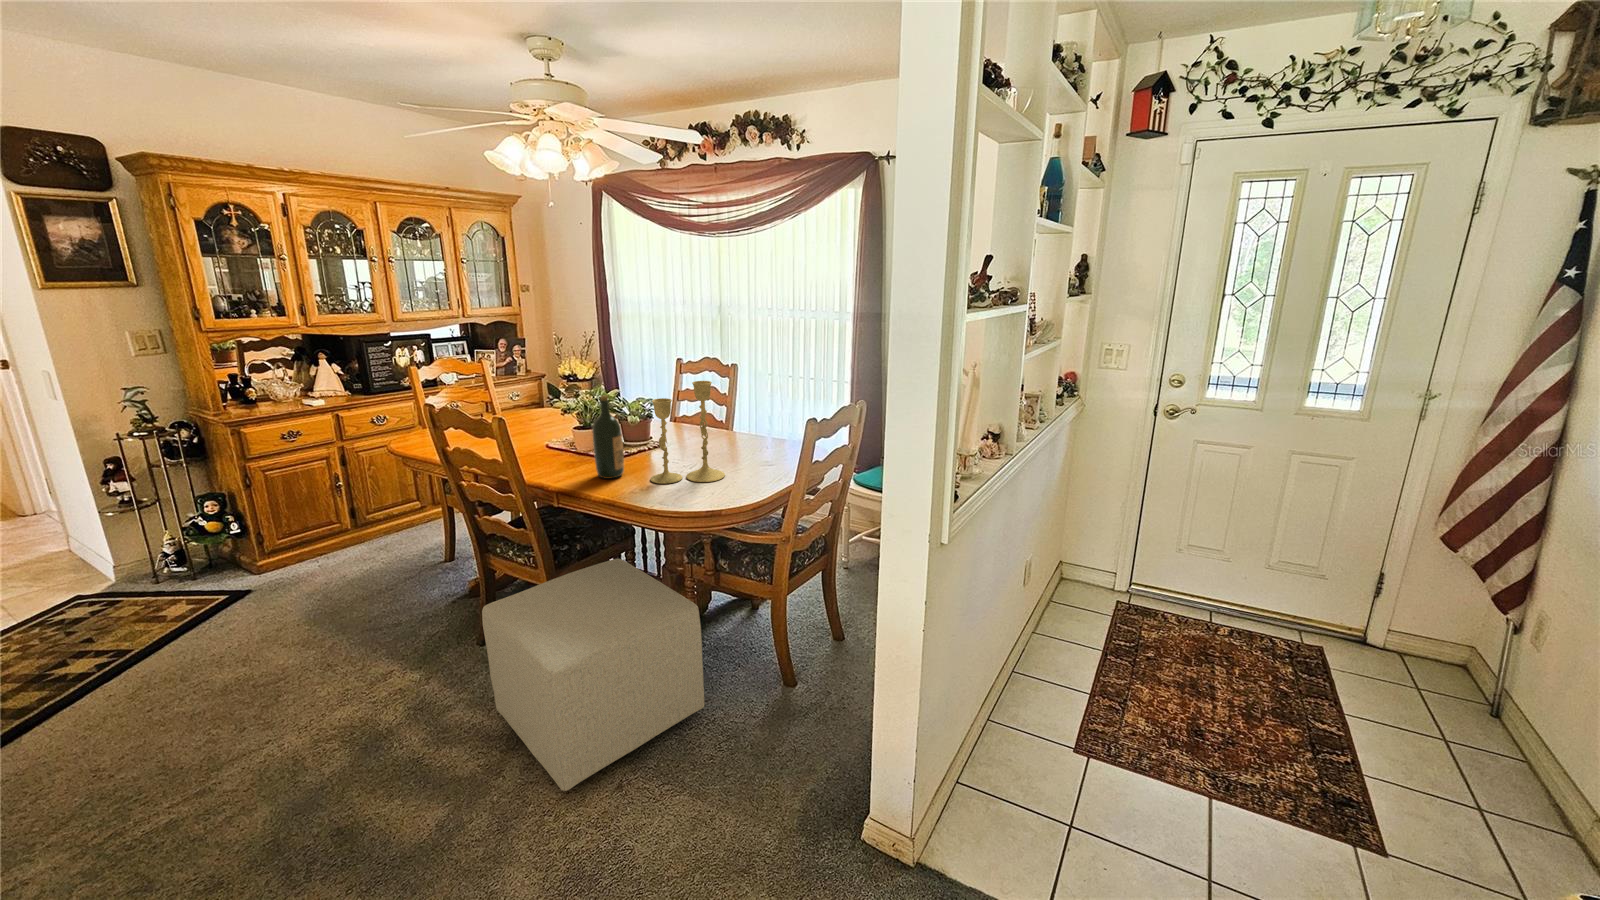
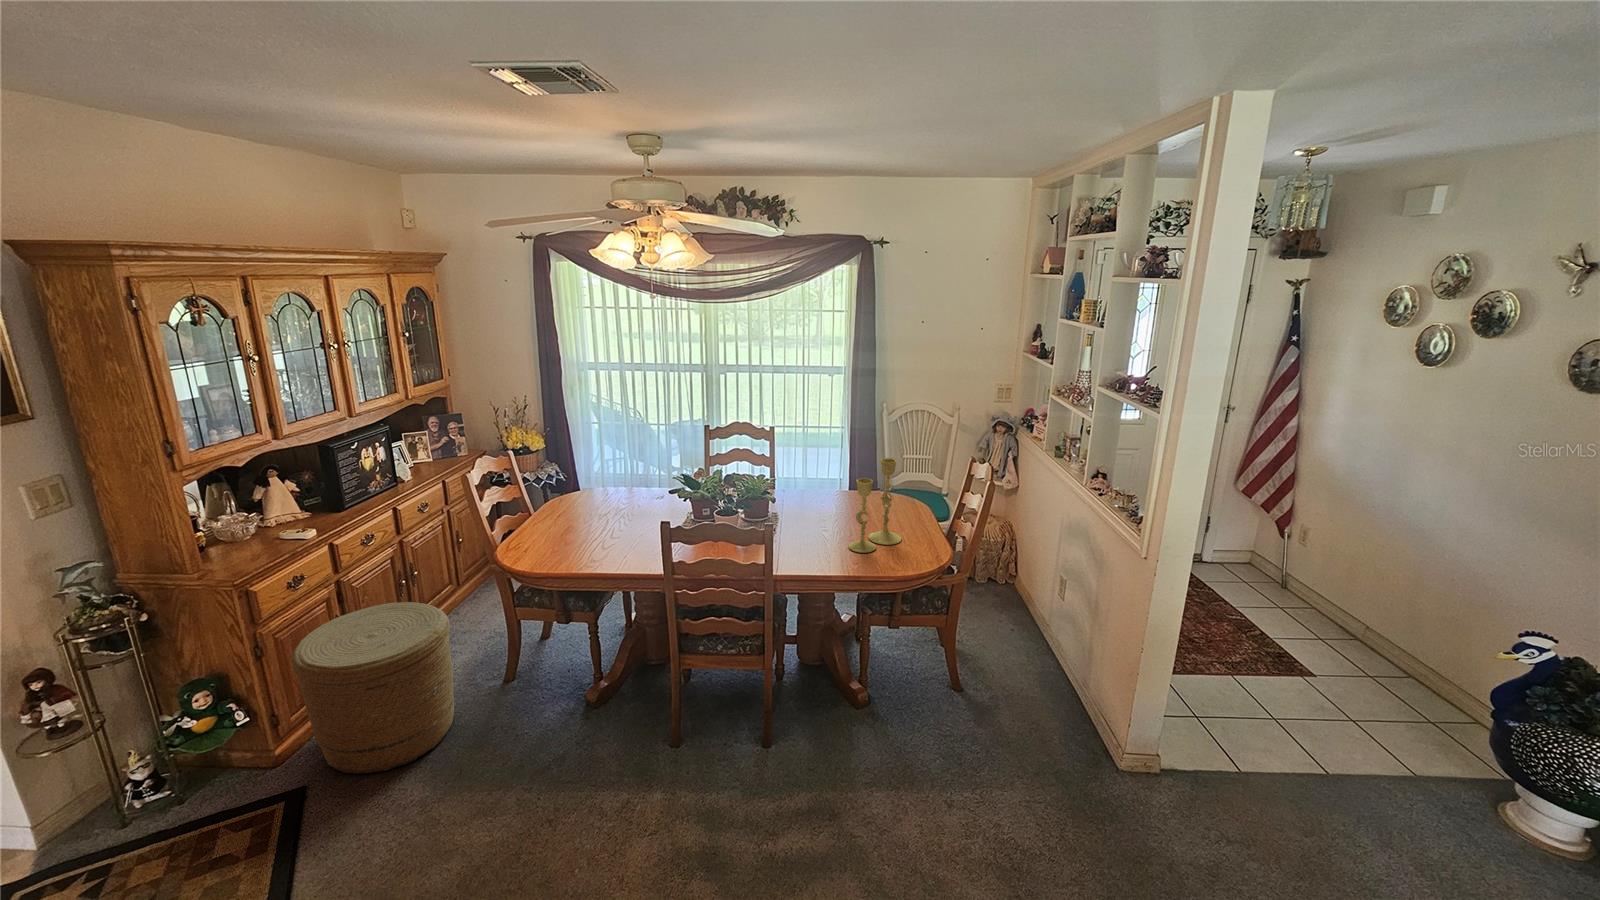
wine bottle: present [592,395,624,479] -> none [801,483,827,558]
basket: none [258,467,397,591] -> present [292,602,454,774]
ottoman: present [482,559,705,791] -> none [785,627,945,825]

